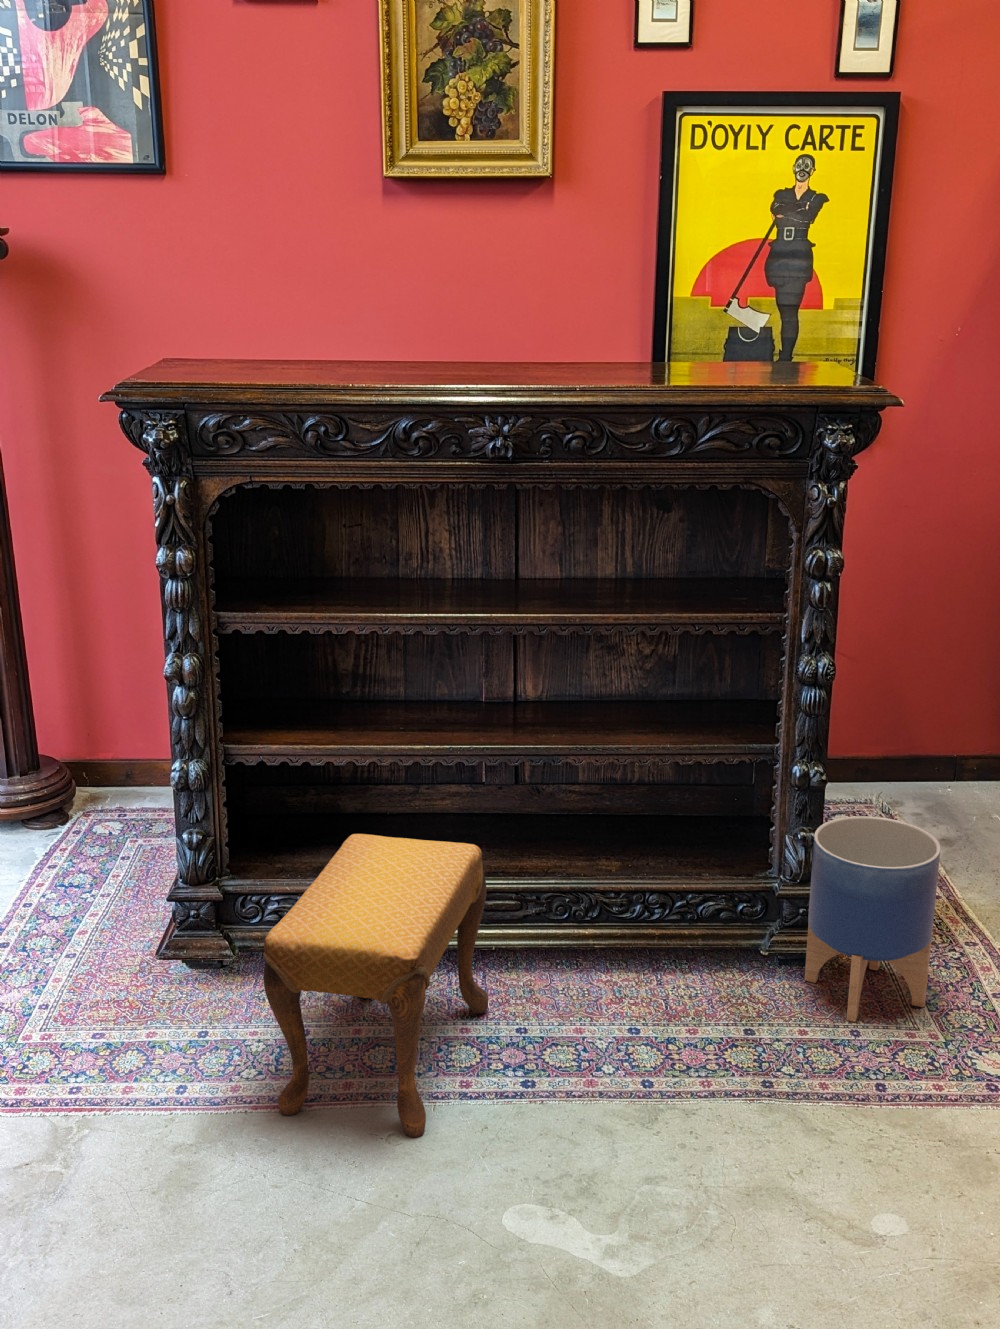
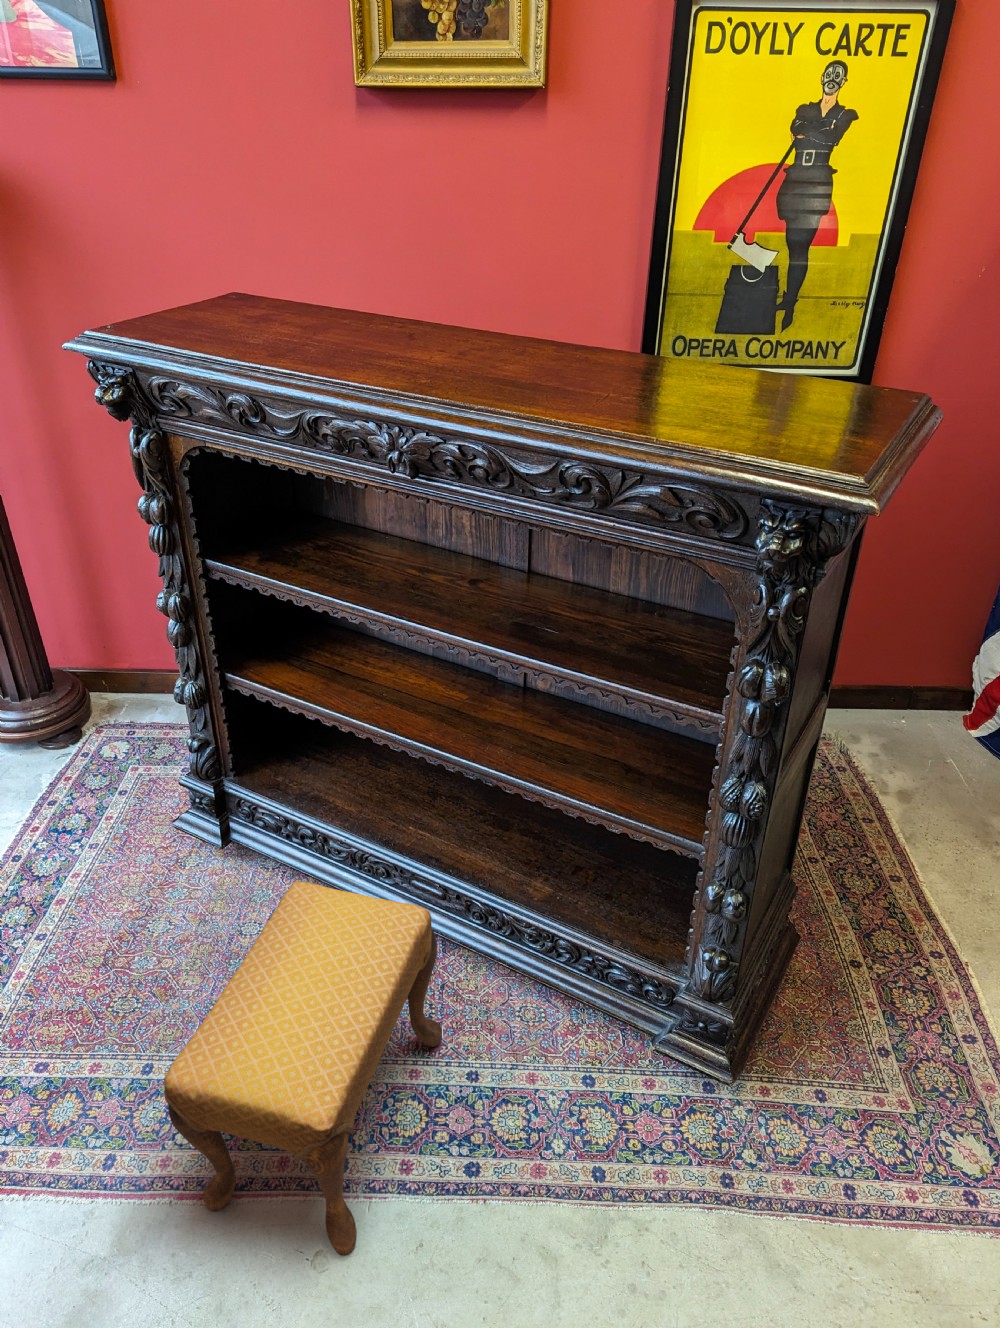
planter: present [805,816,940,1022] -> none [766,858,933,1074]

